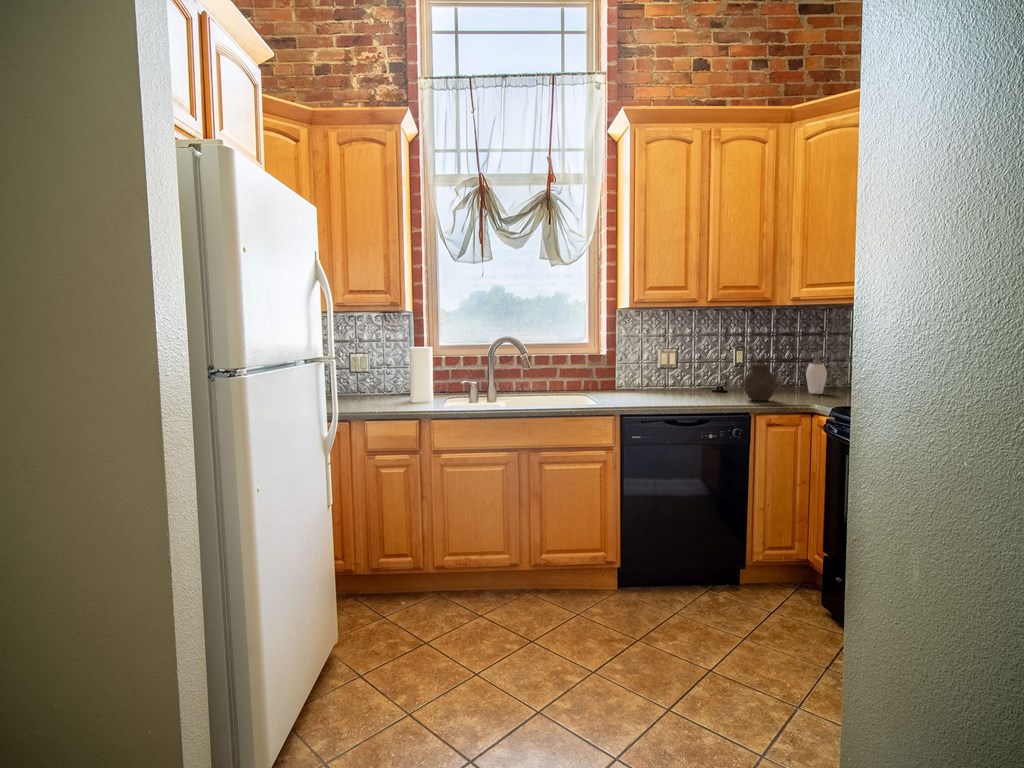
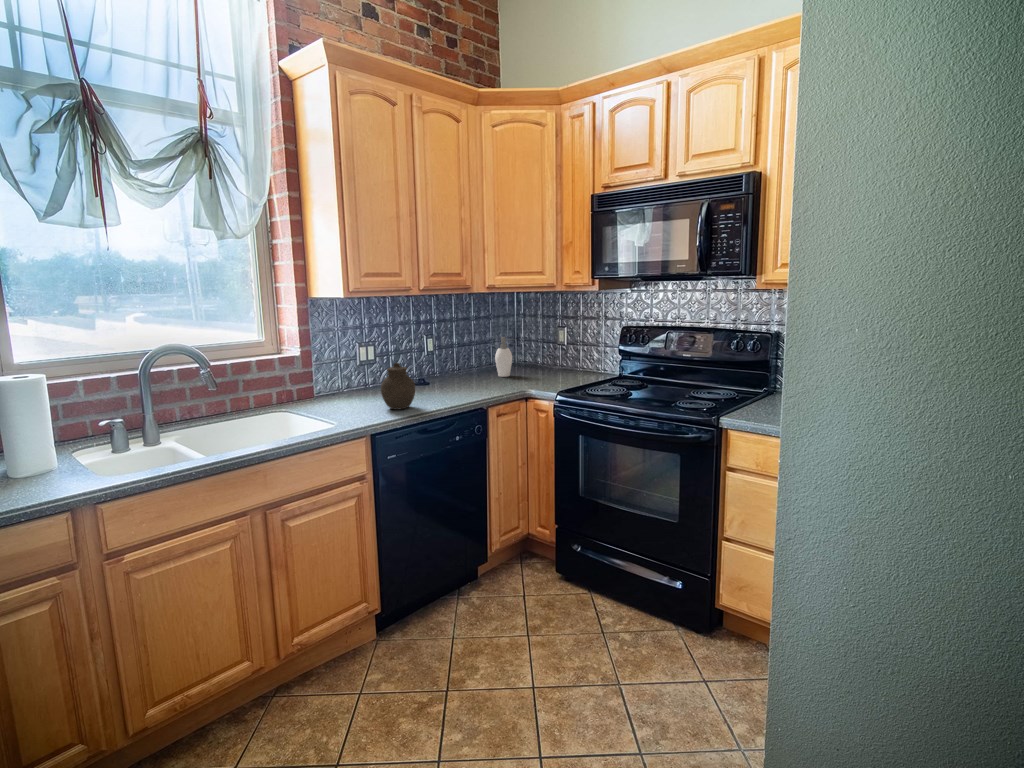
jar: present [744,360,777,401] -> present [381,363,416,409]

